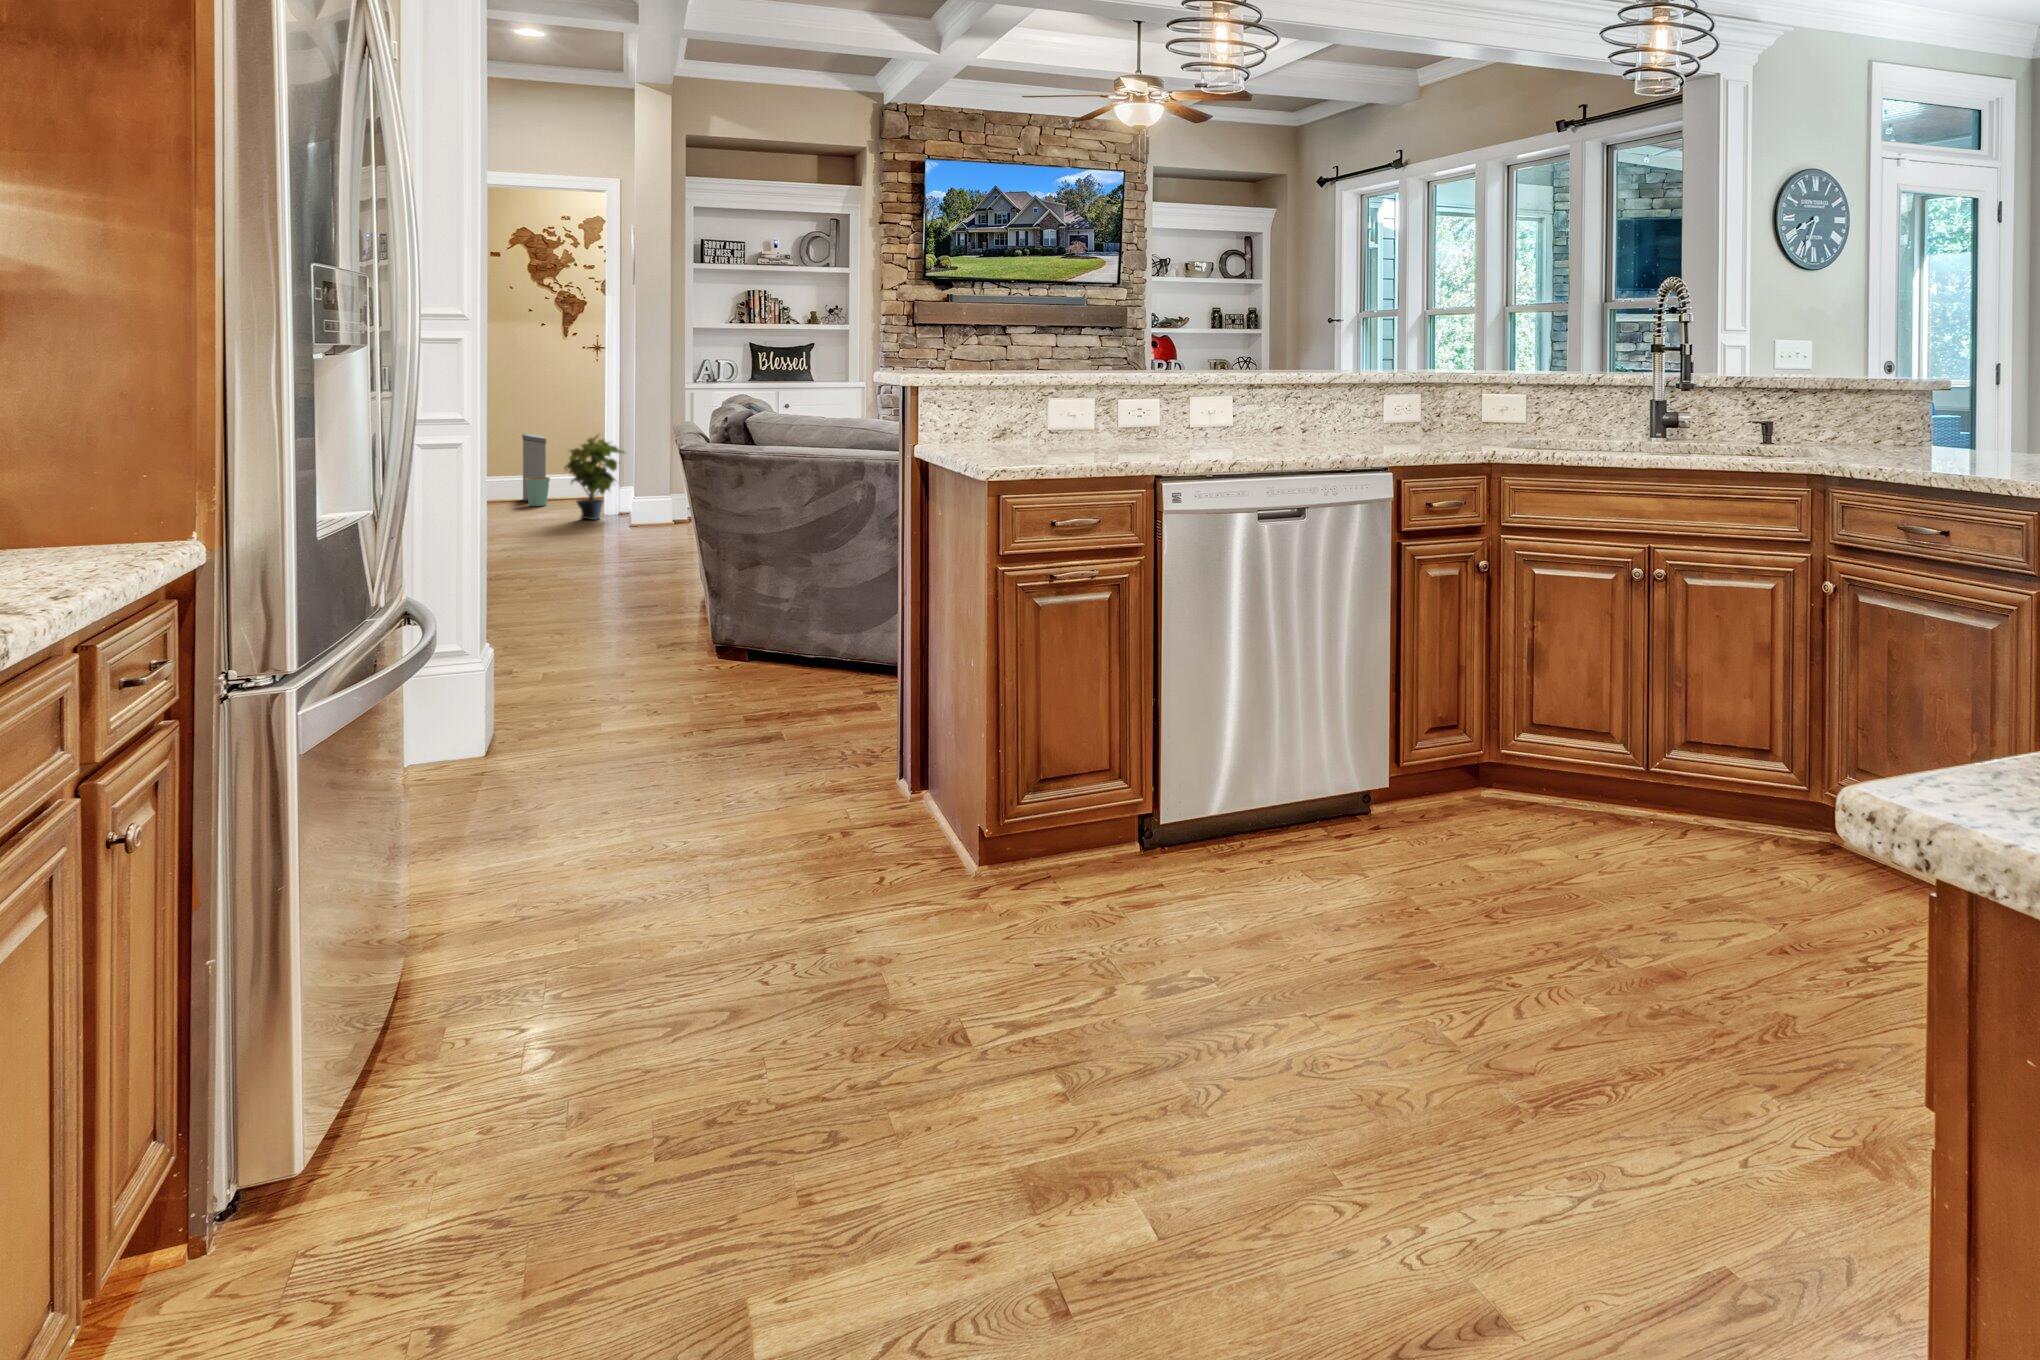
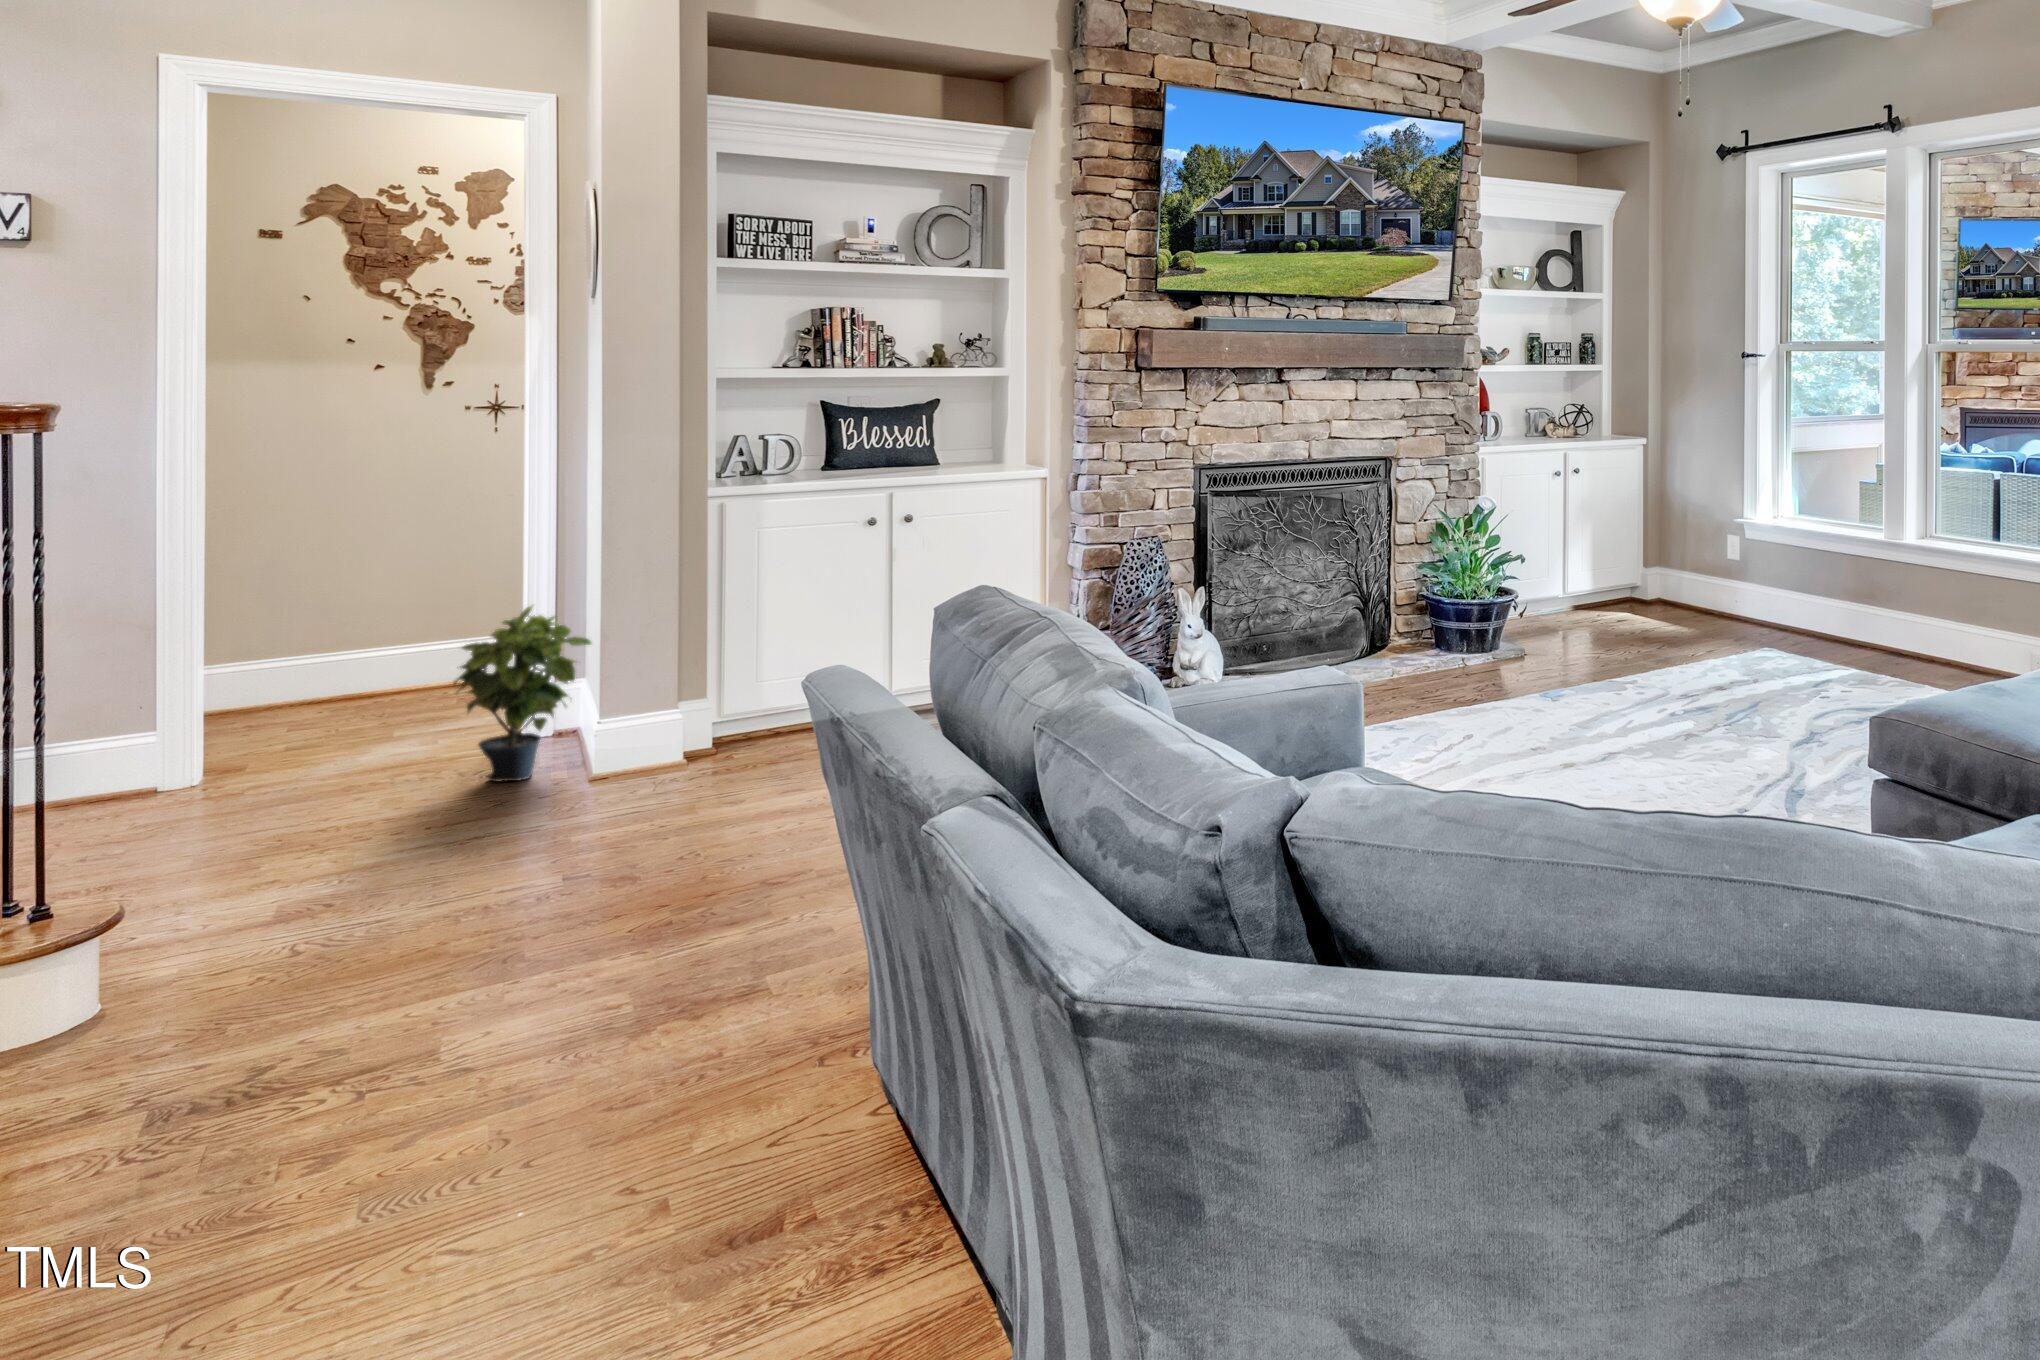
trash can: present [522,433,550,506] -> none [339,584,405,736]

